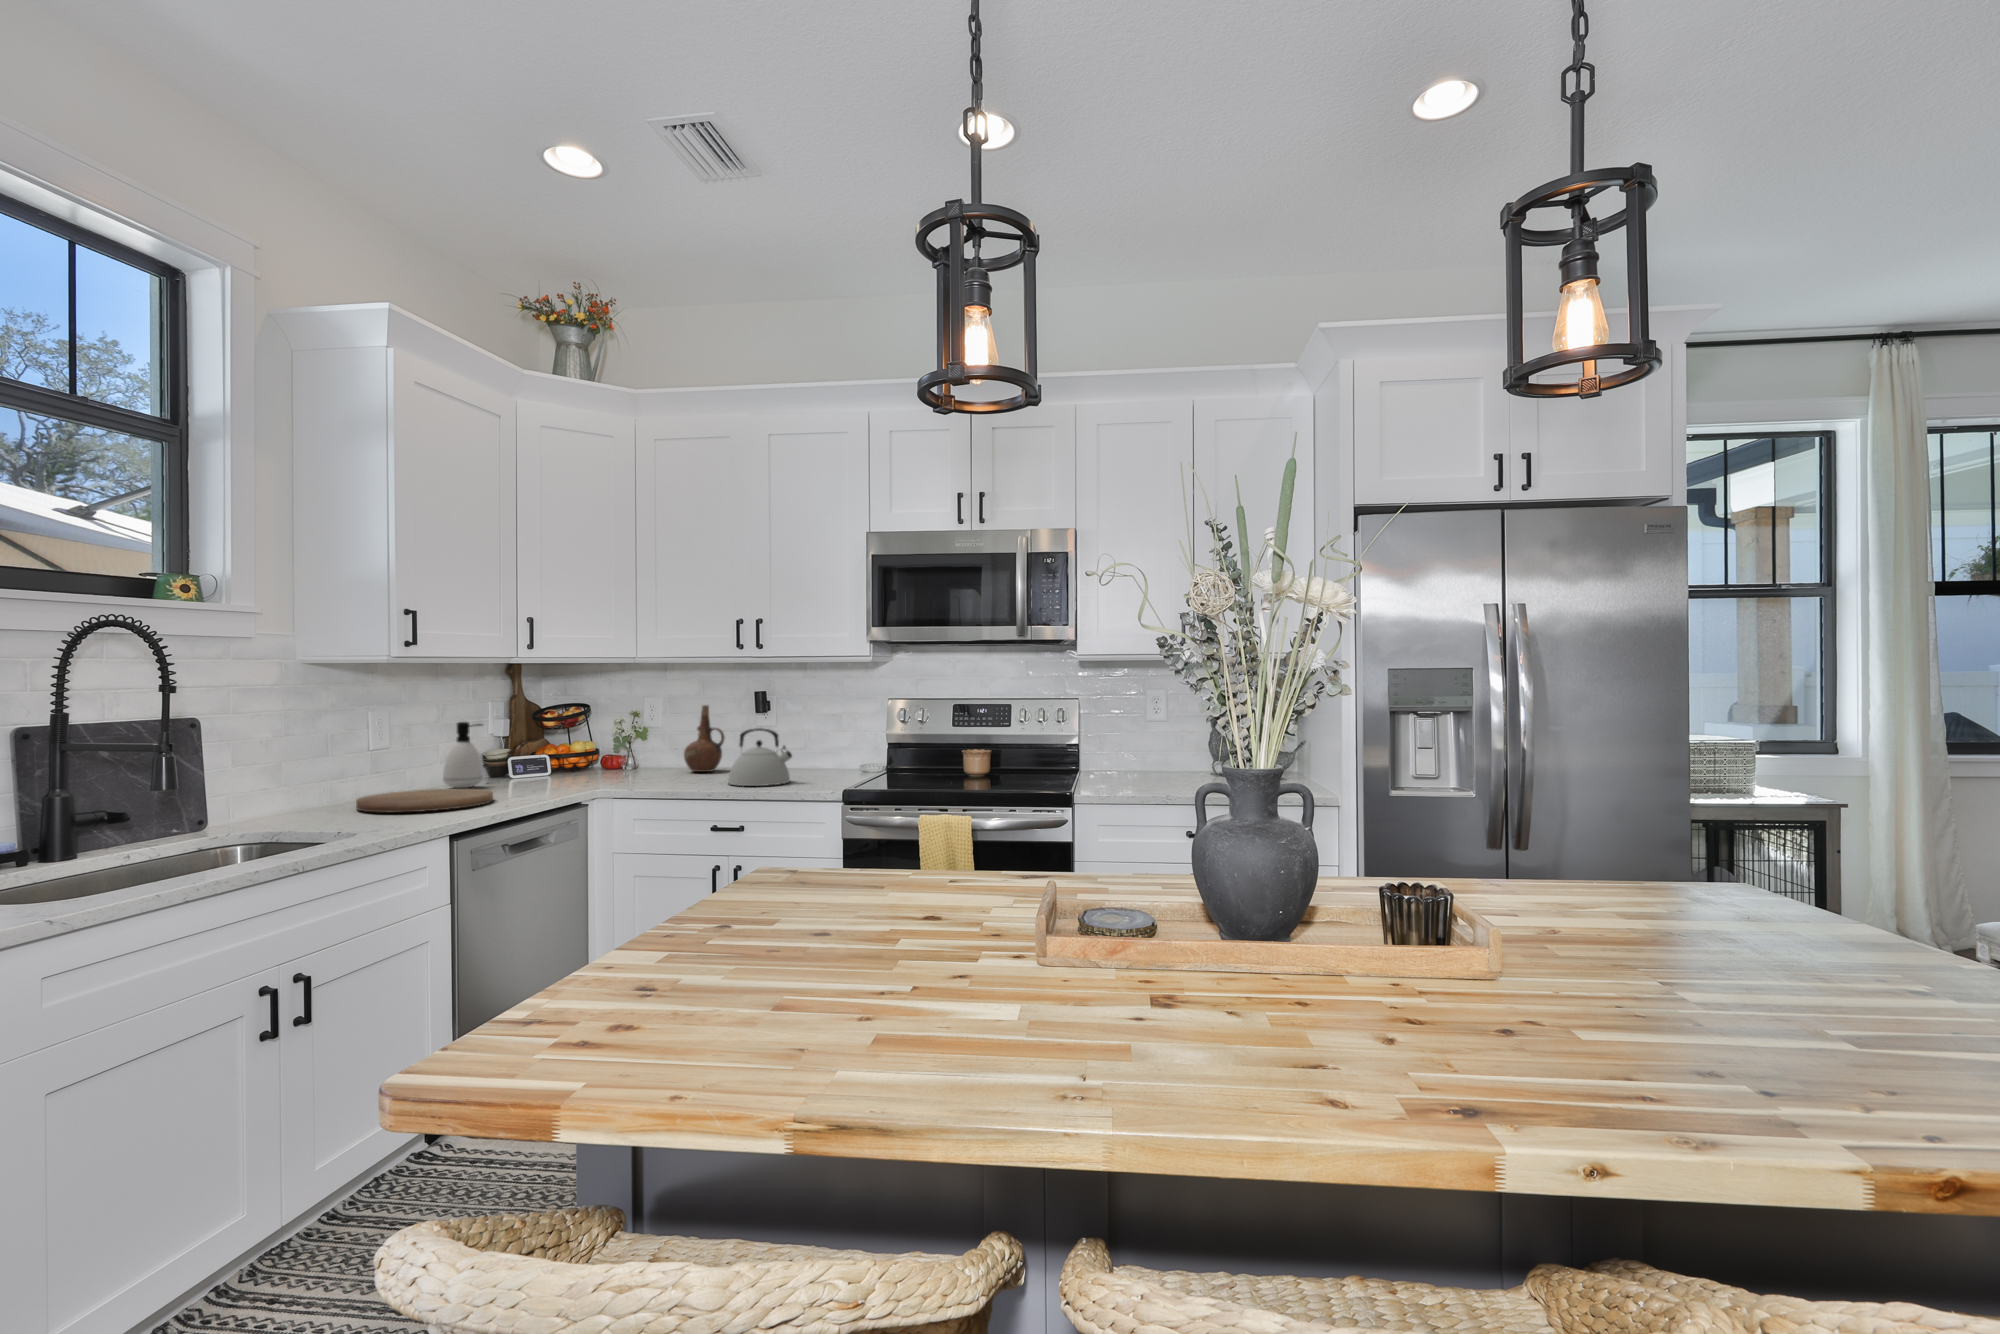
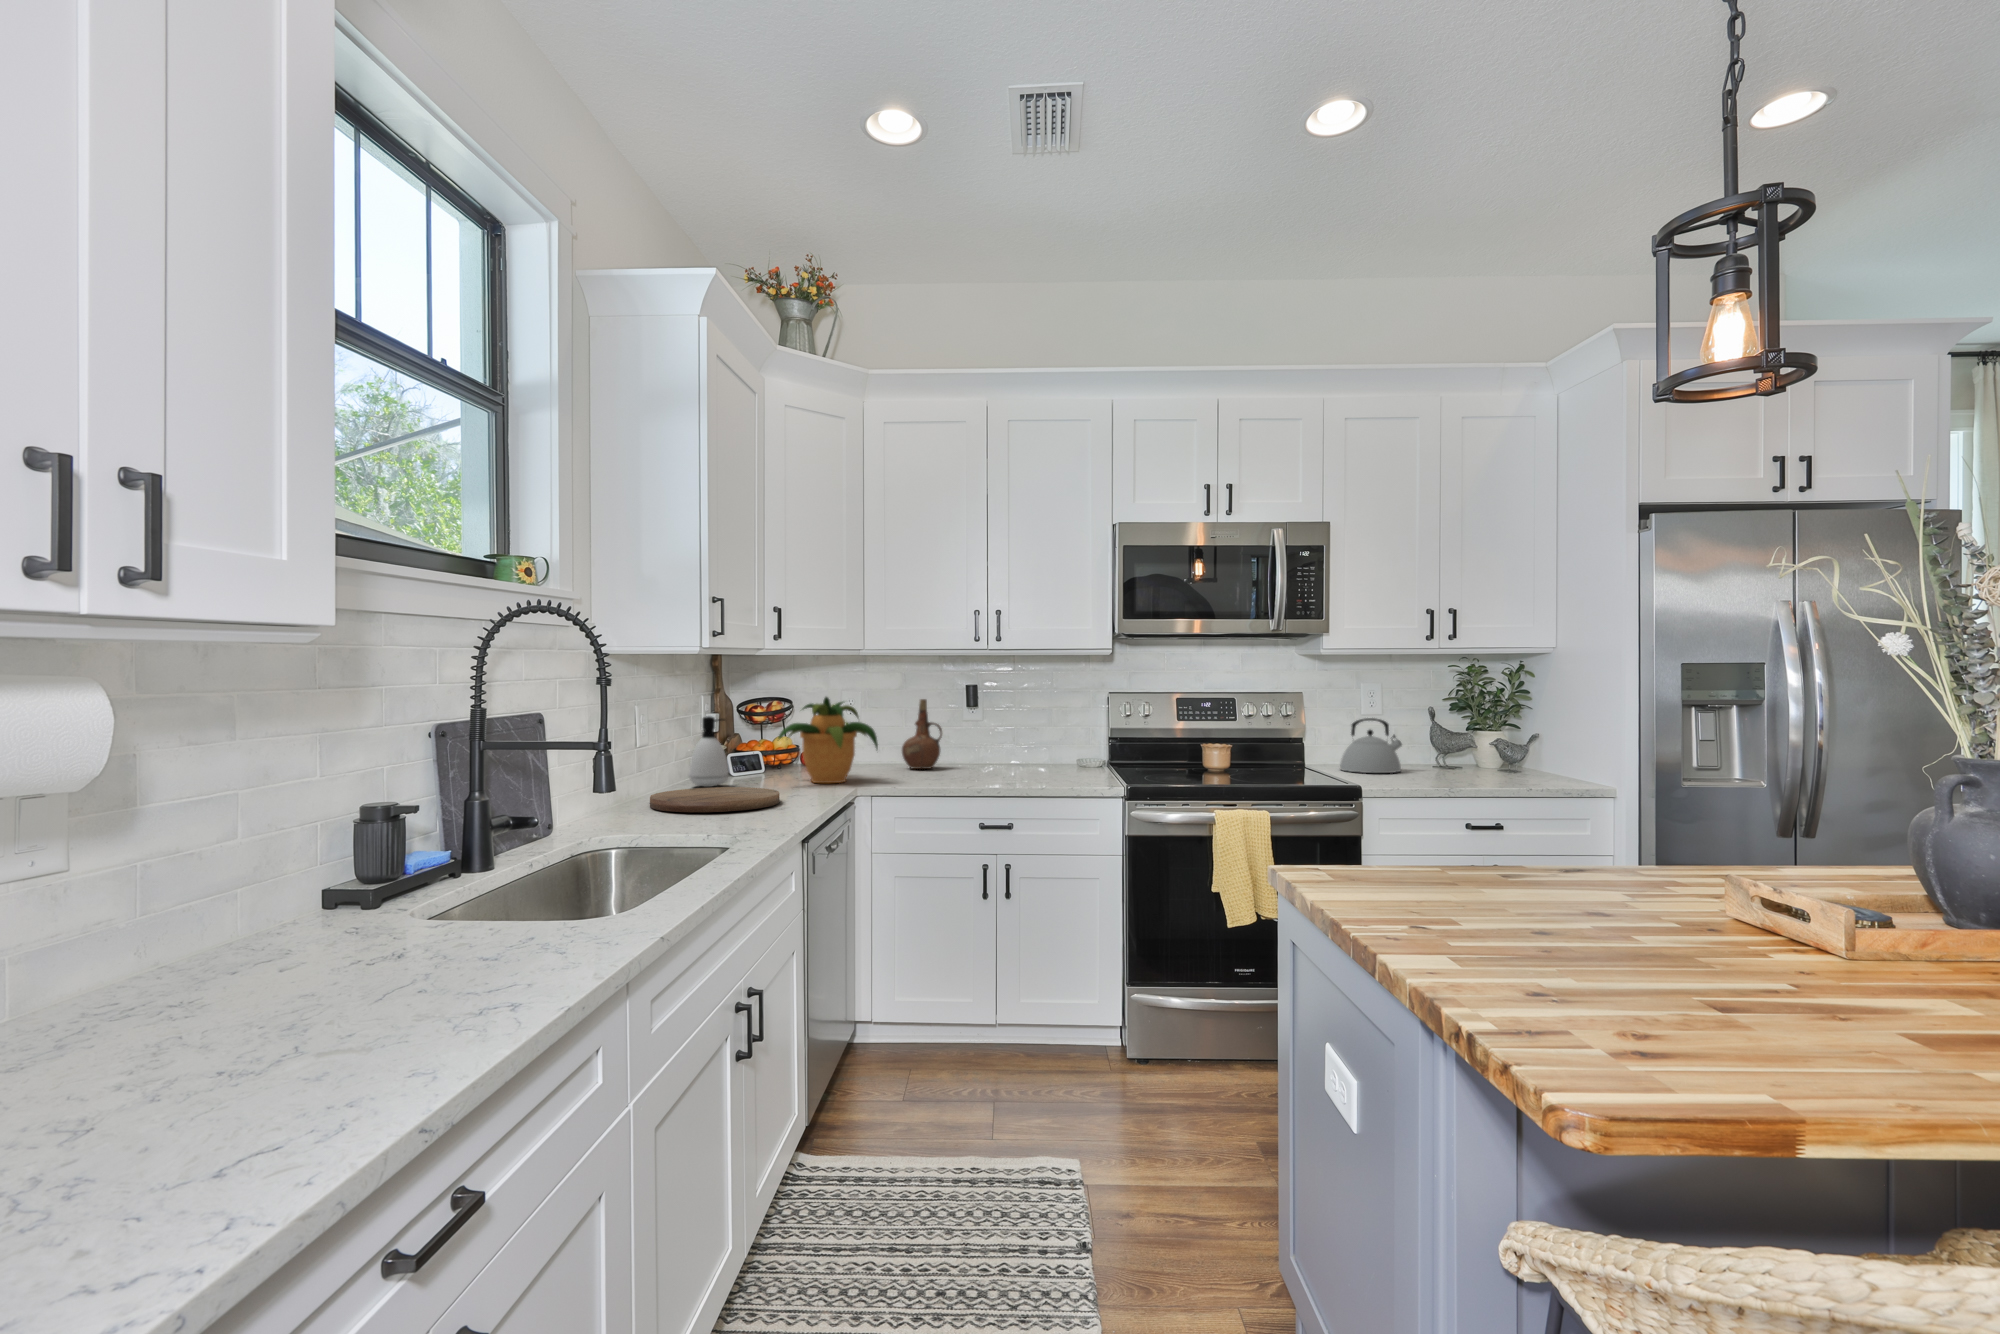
potted plant: none [524,702,631,785] -> present [778,697,878,783]
kettle: present [728,728,792,786] -> present [1340,718,1402,773]

